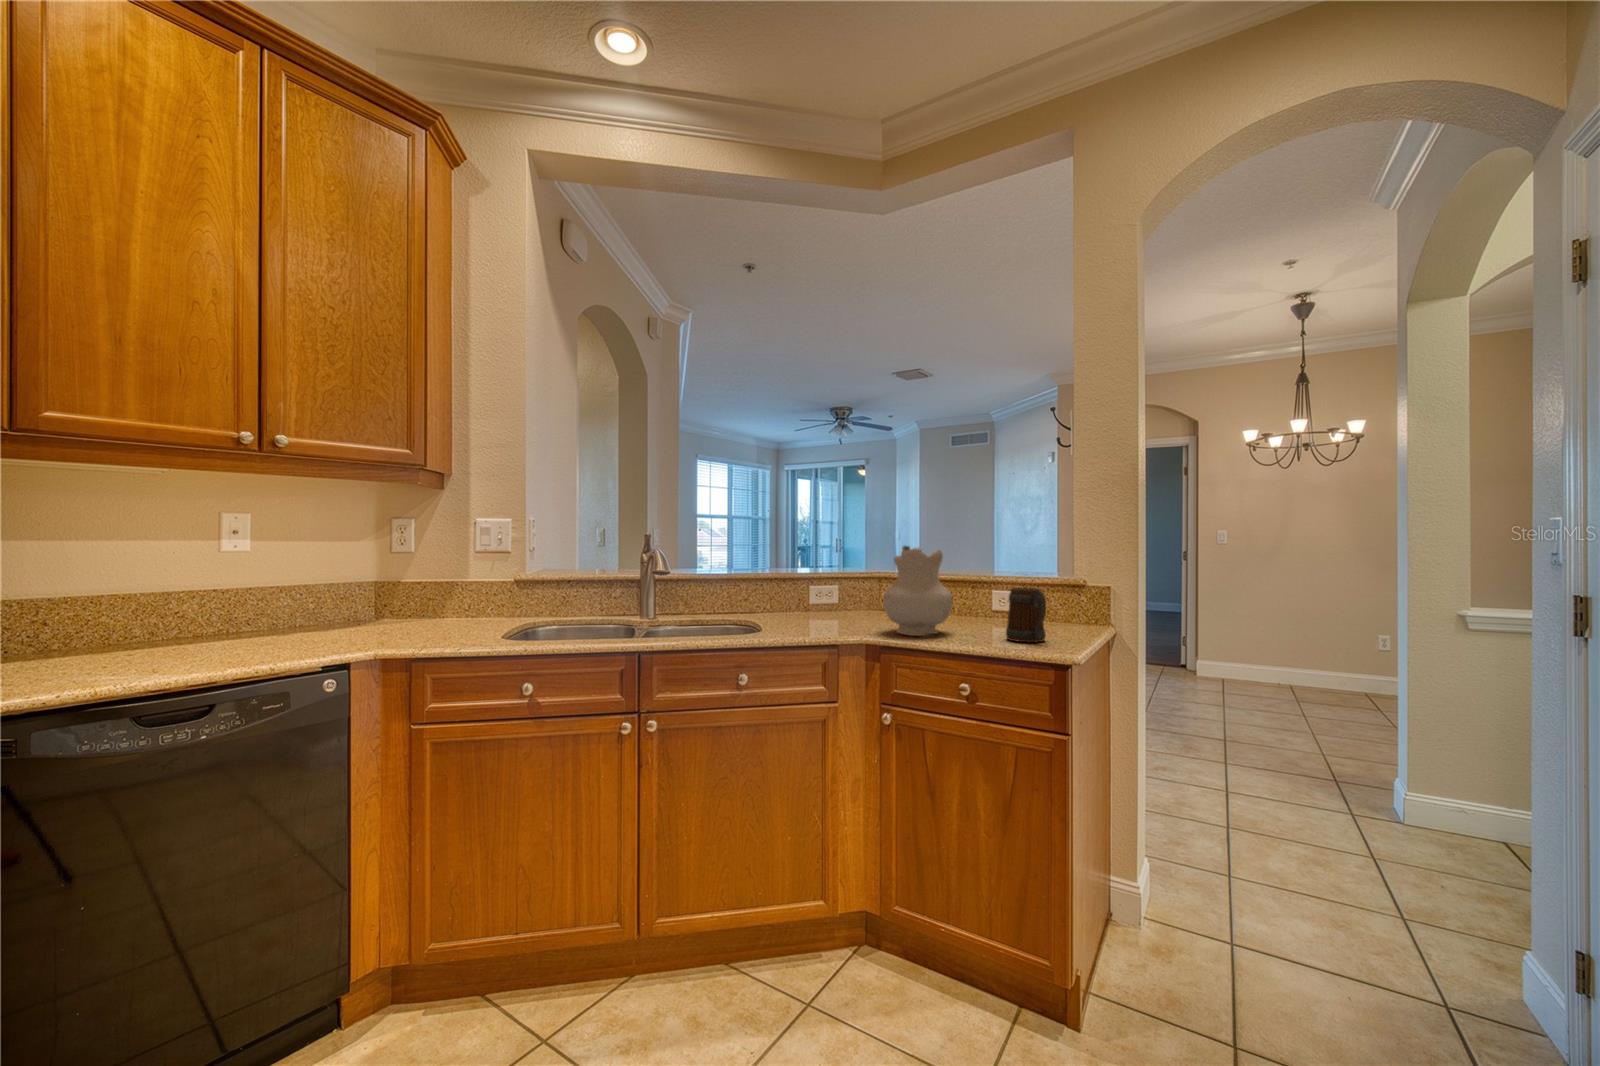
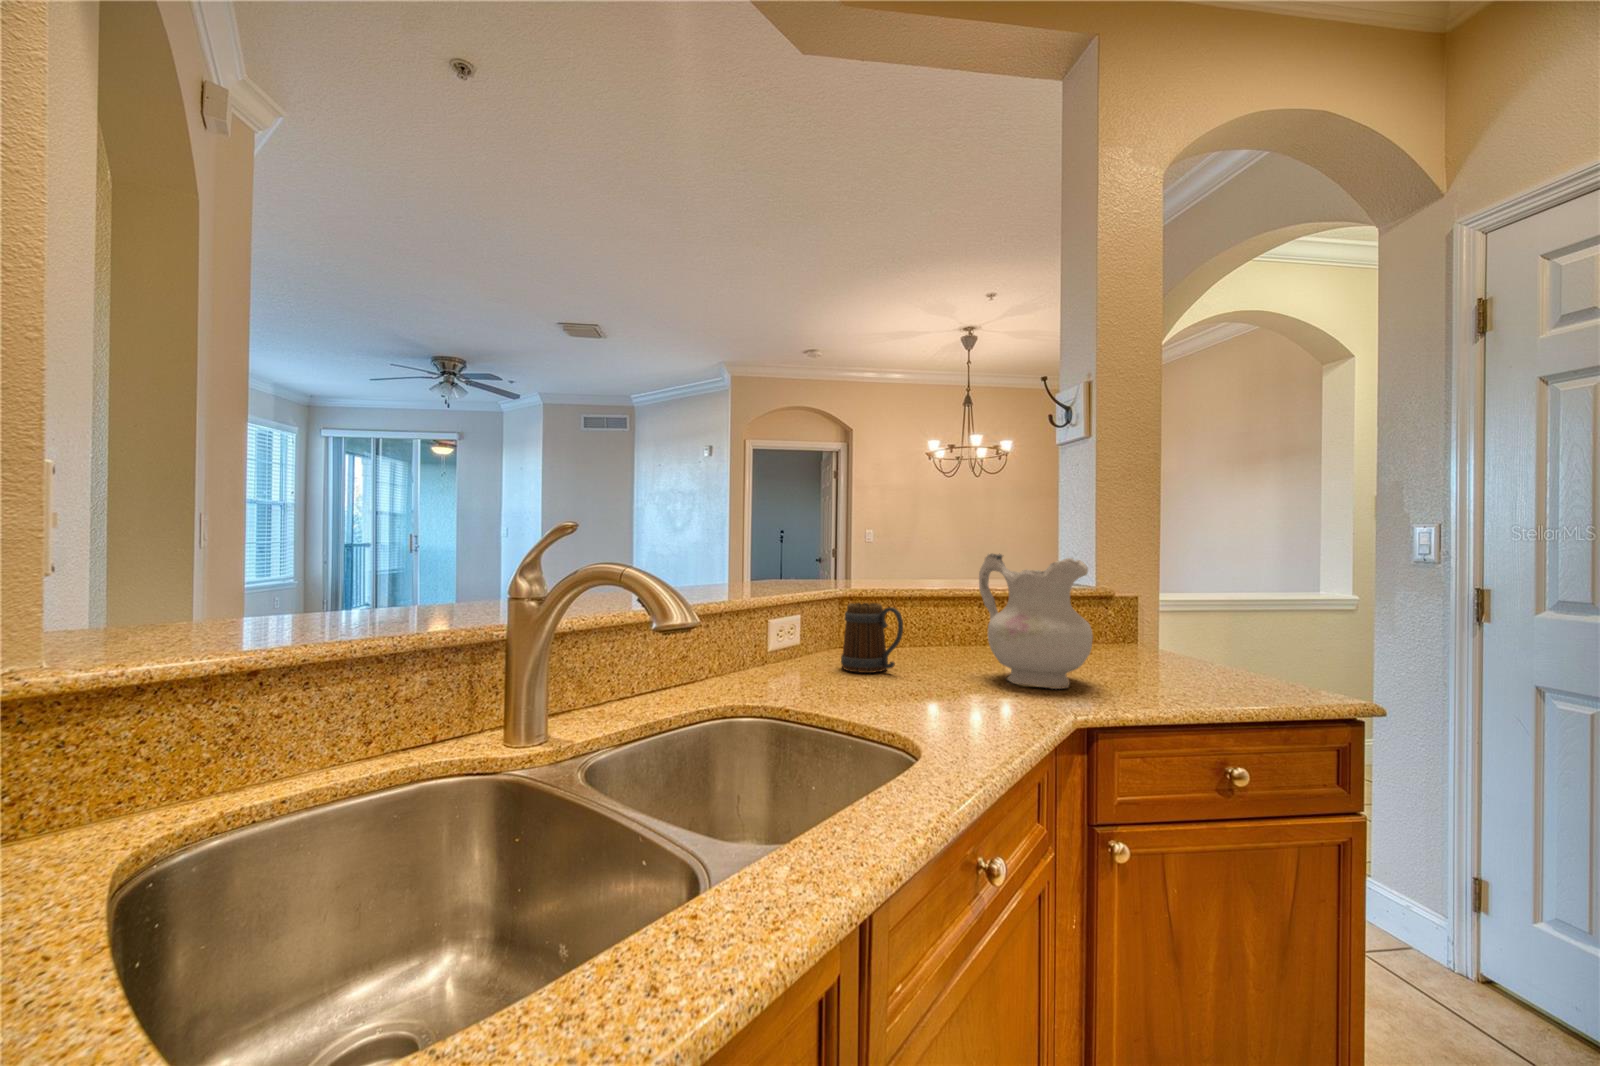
mug: present [1006,587,1046,642] -> present [841,603,903,673]

